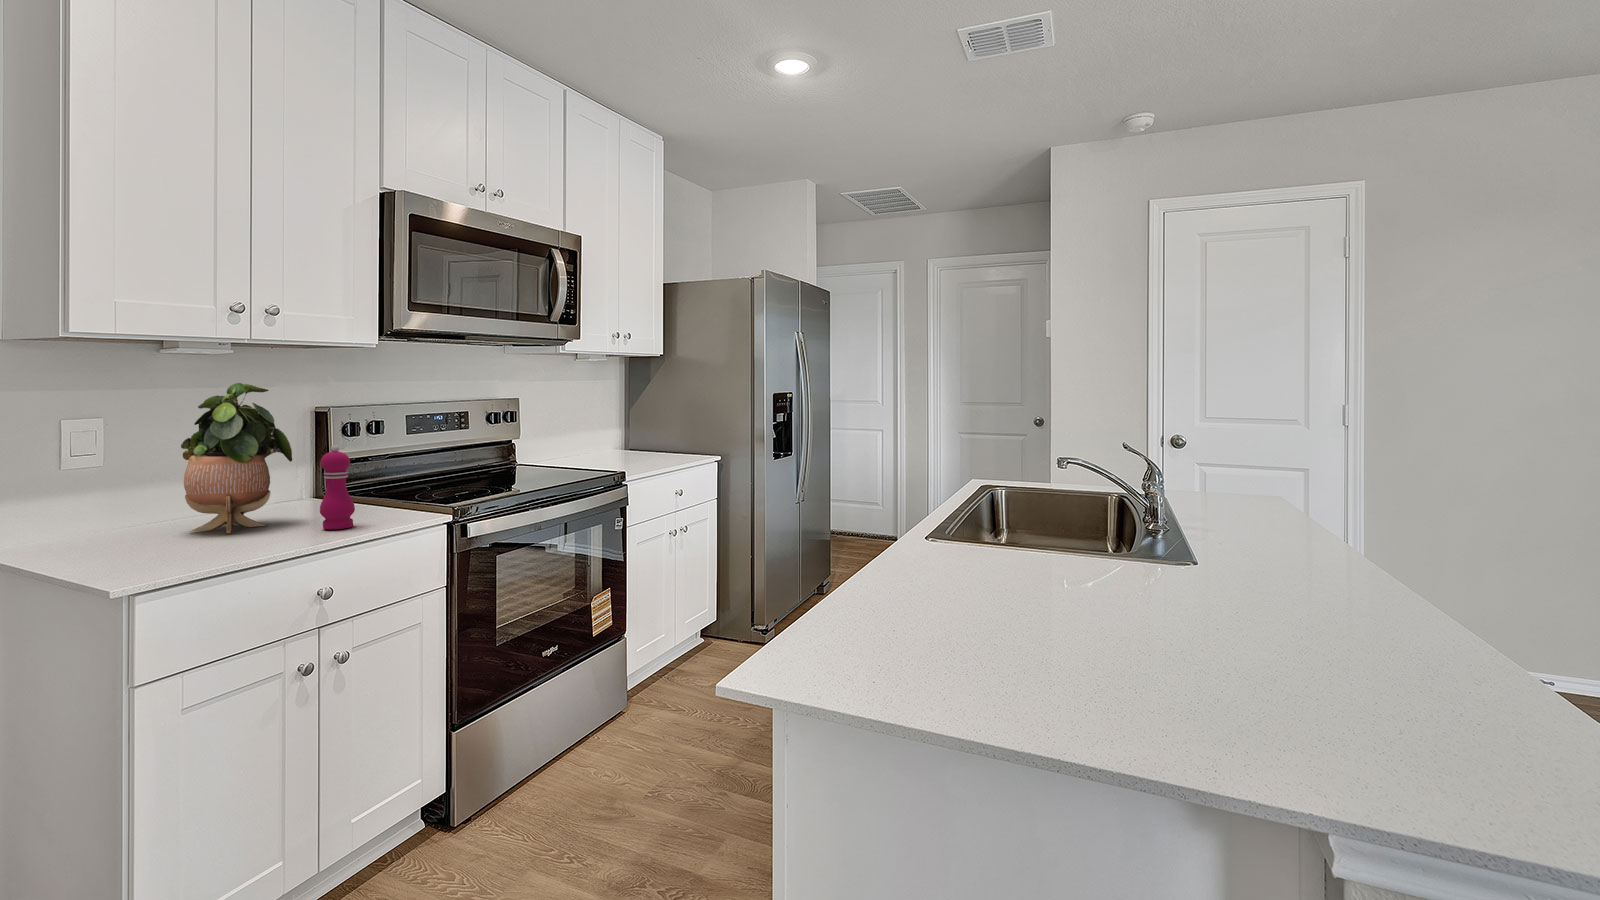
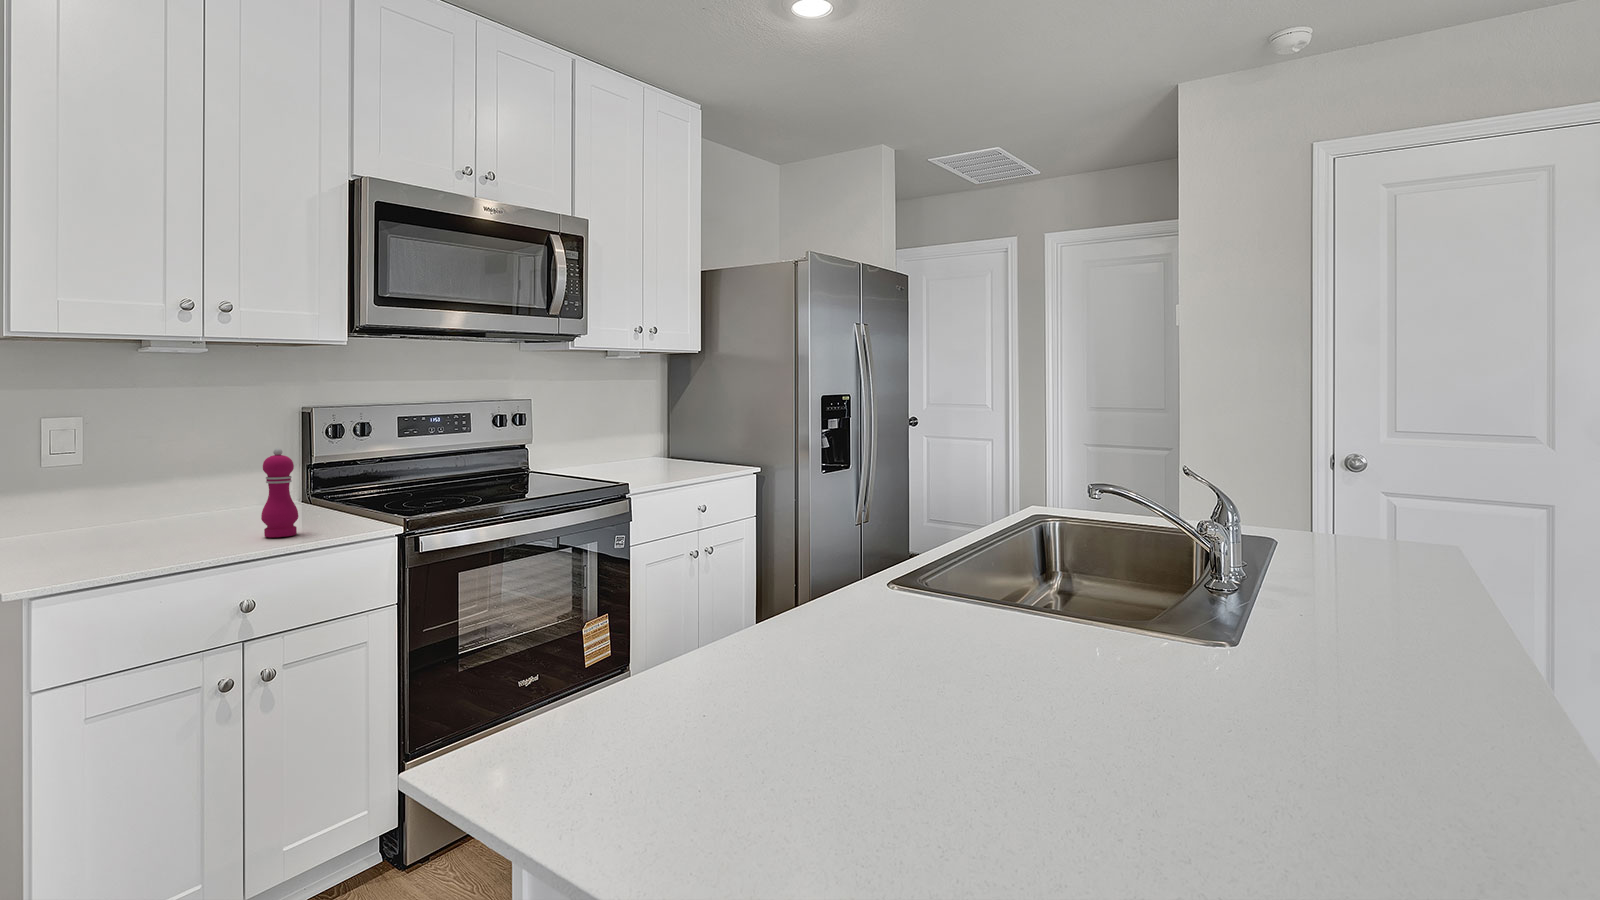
potted plant: present [181,383,292,533] -> none [133,383,245,538]

